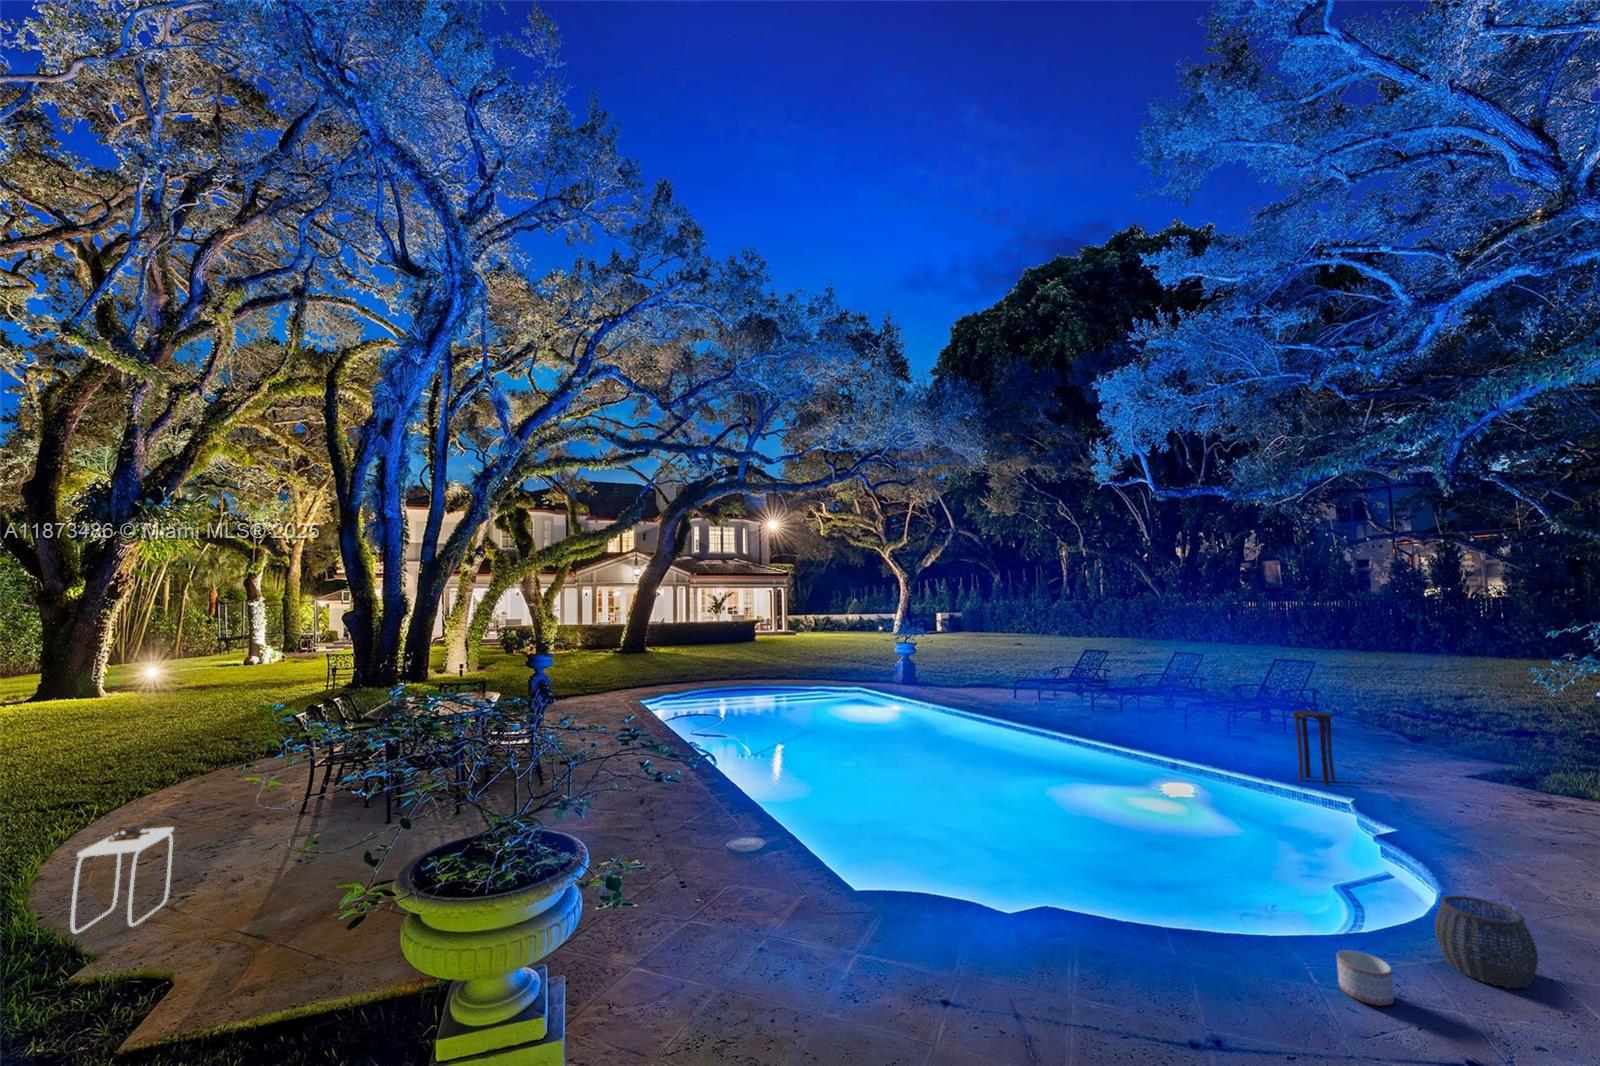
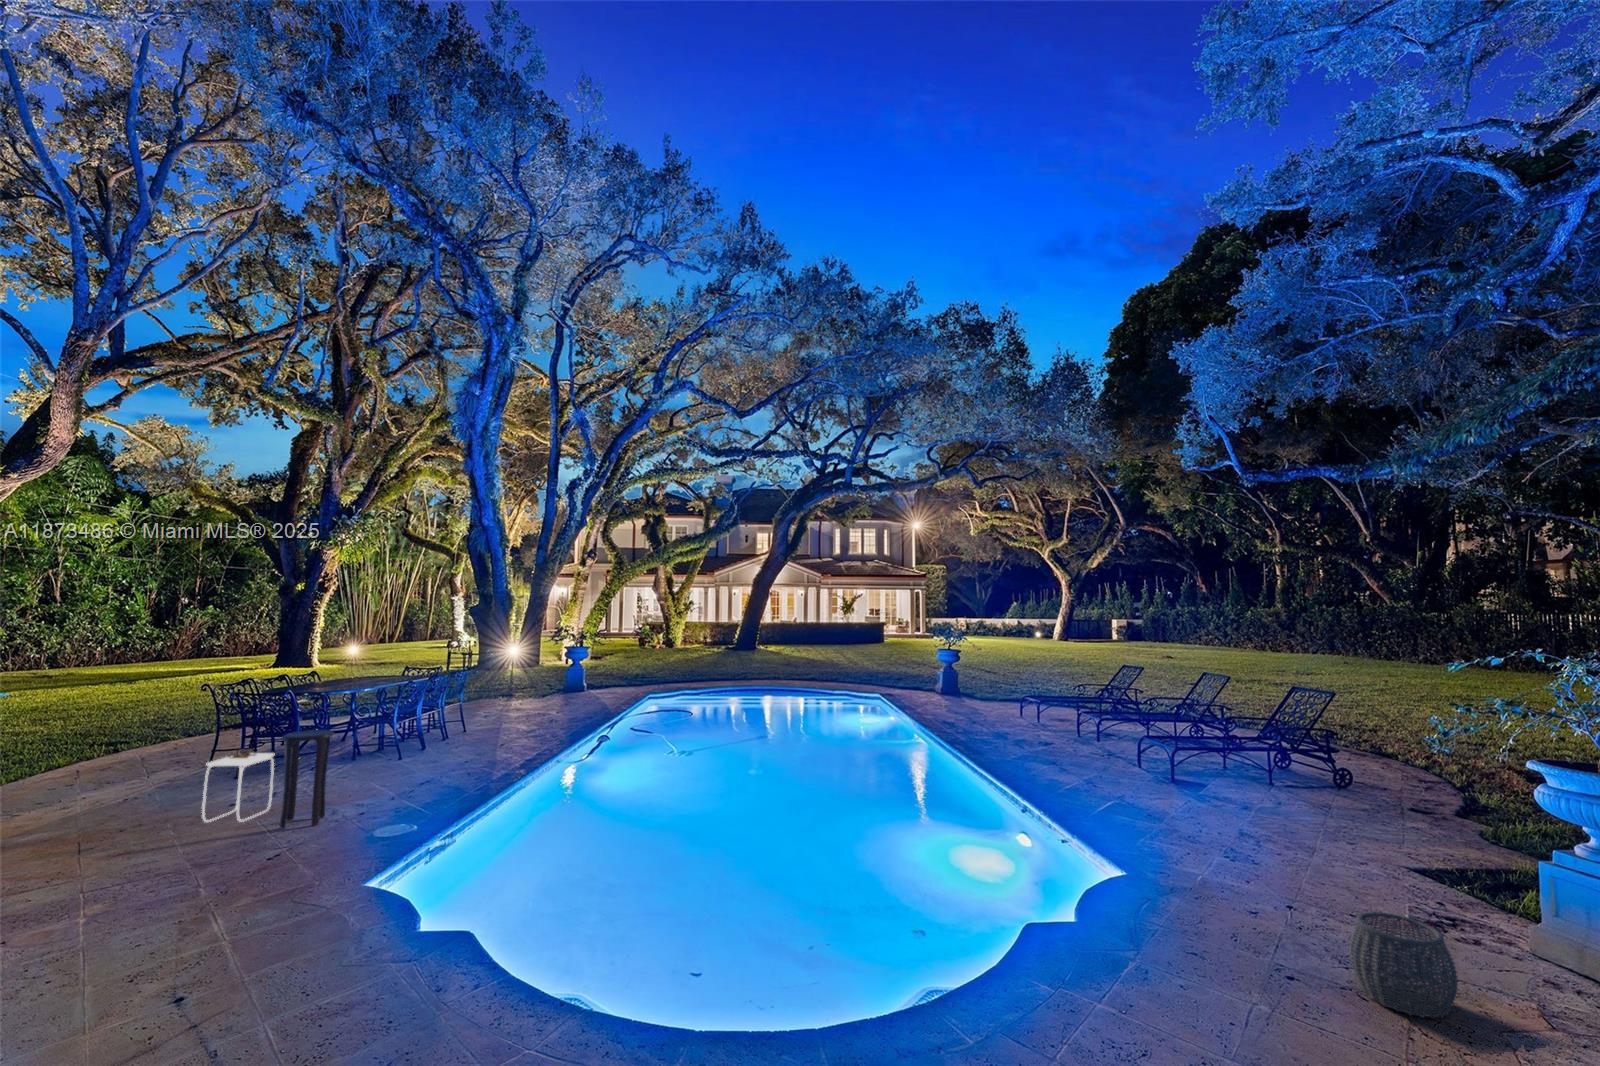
stool: present [1292,710,1335,785] -> present [280,730,334,828]
planter: present [1337,950,1394,1006] -> none [1194,949,1248,1007]

